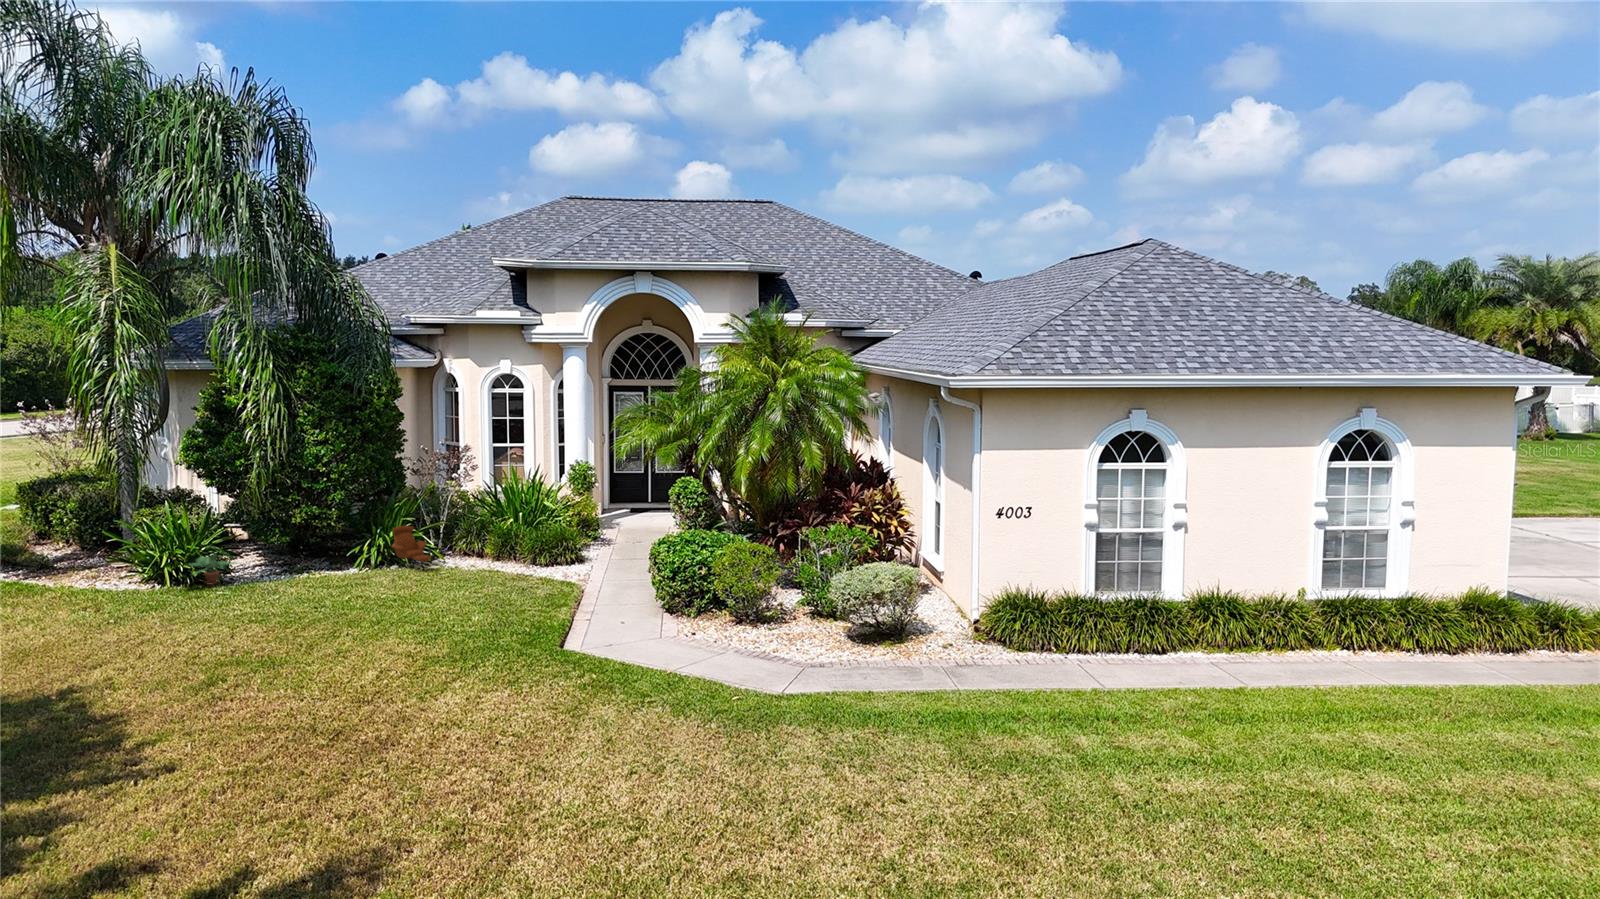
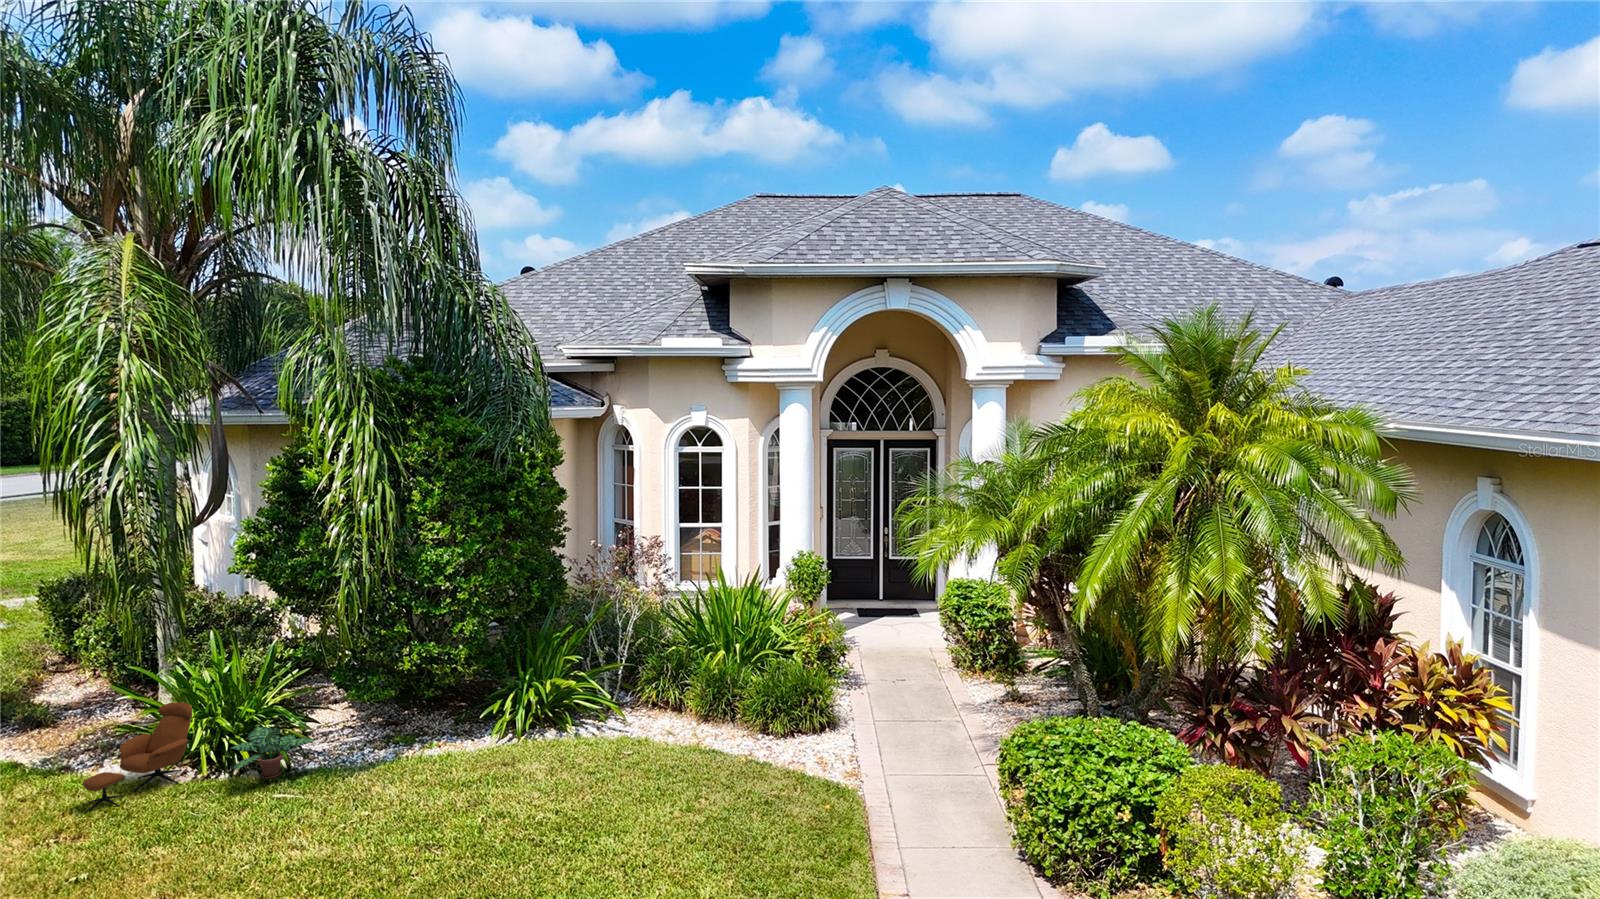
lounge chair: present [392,526,431,572] -> present [83,702,192,813]

